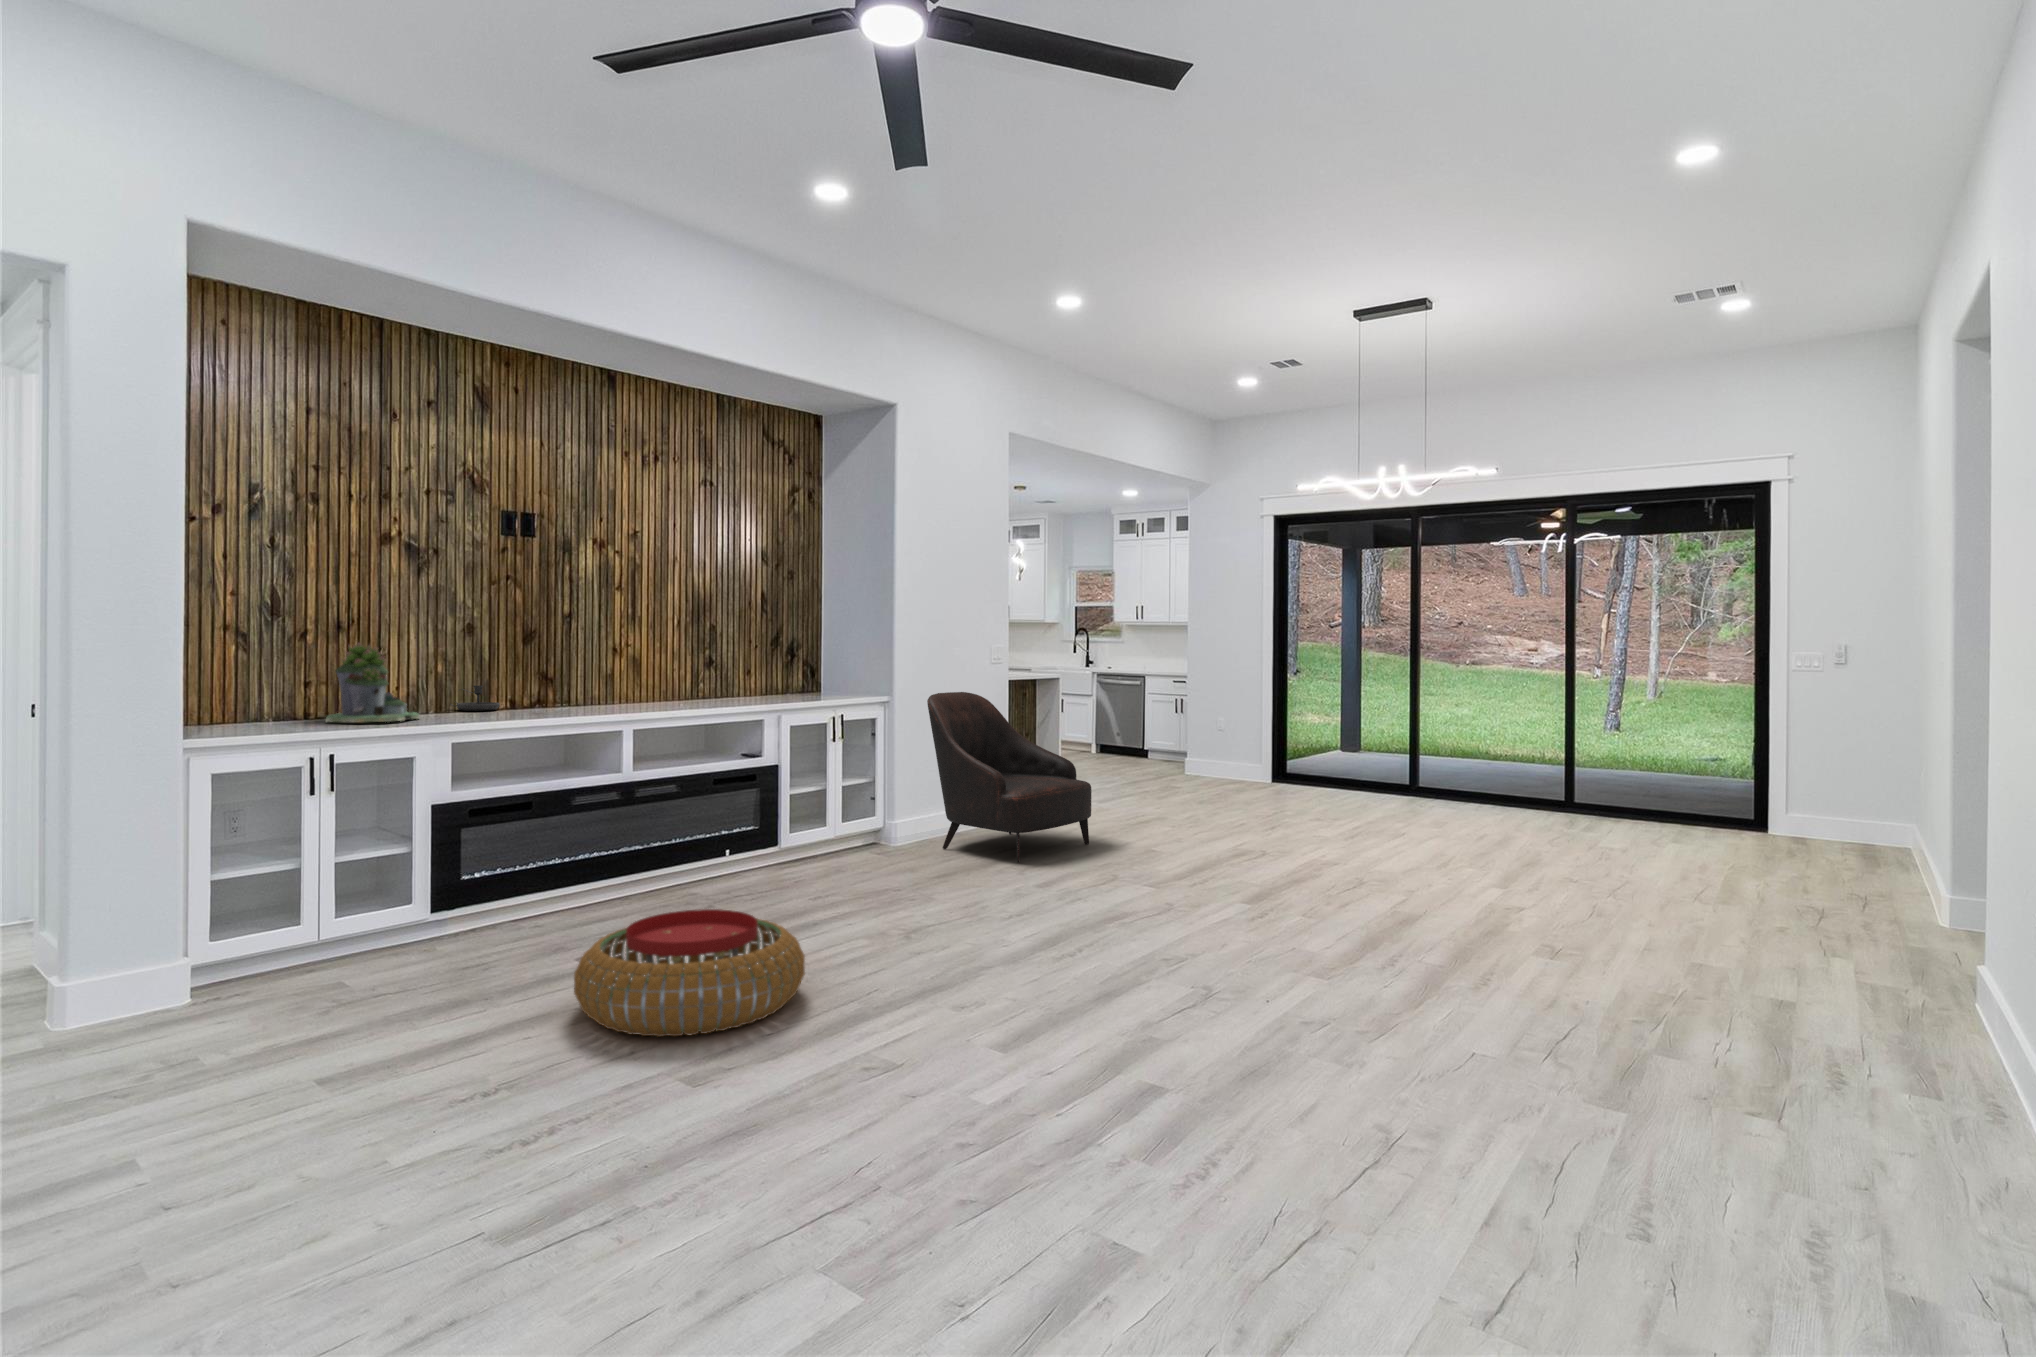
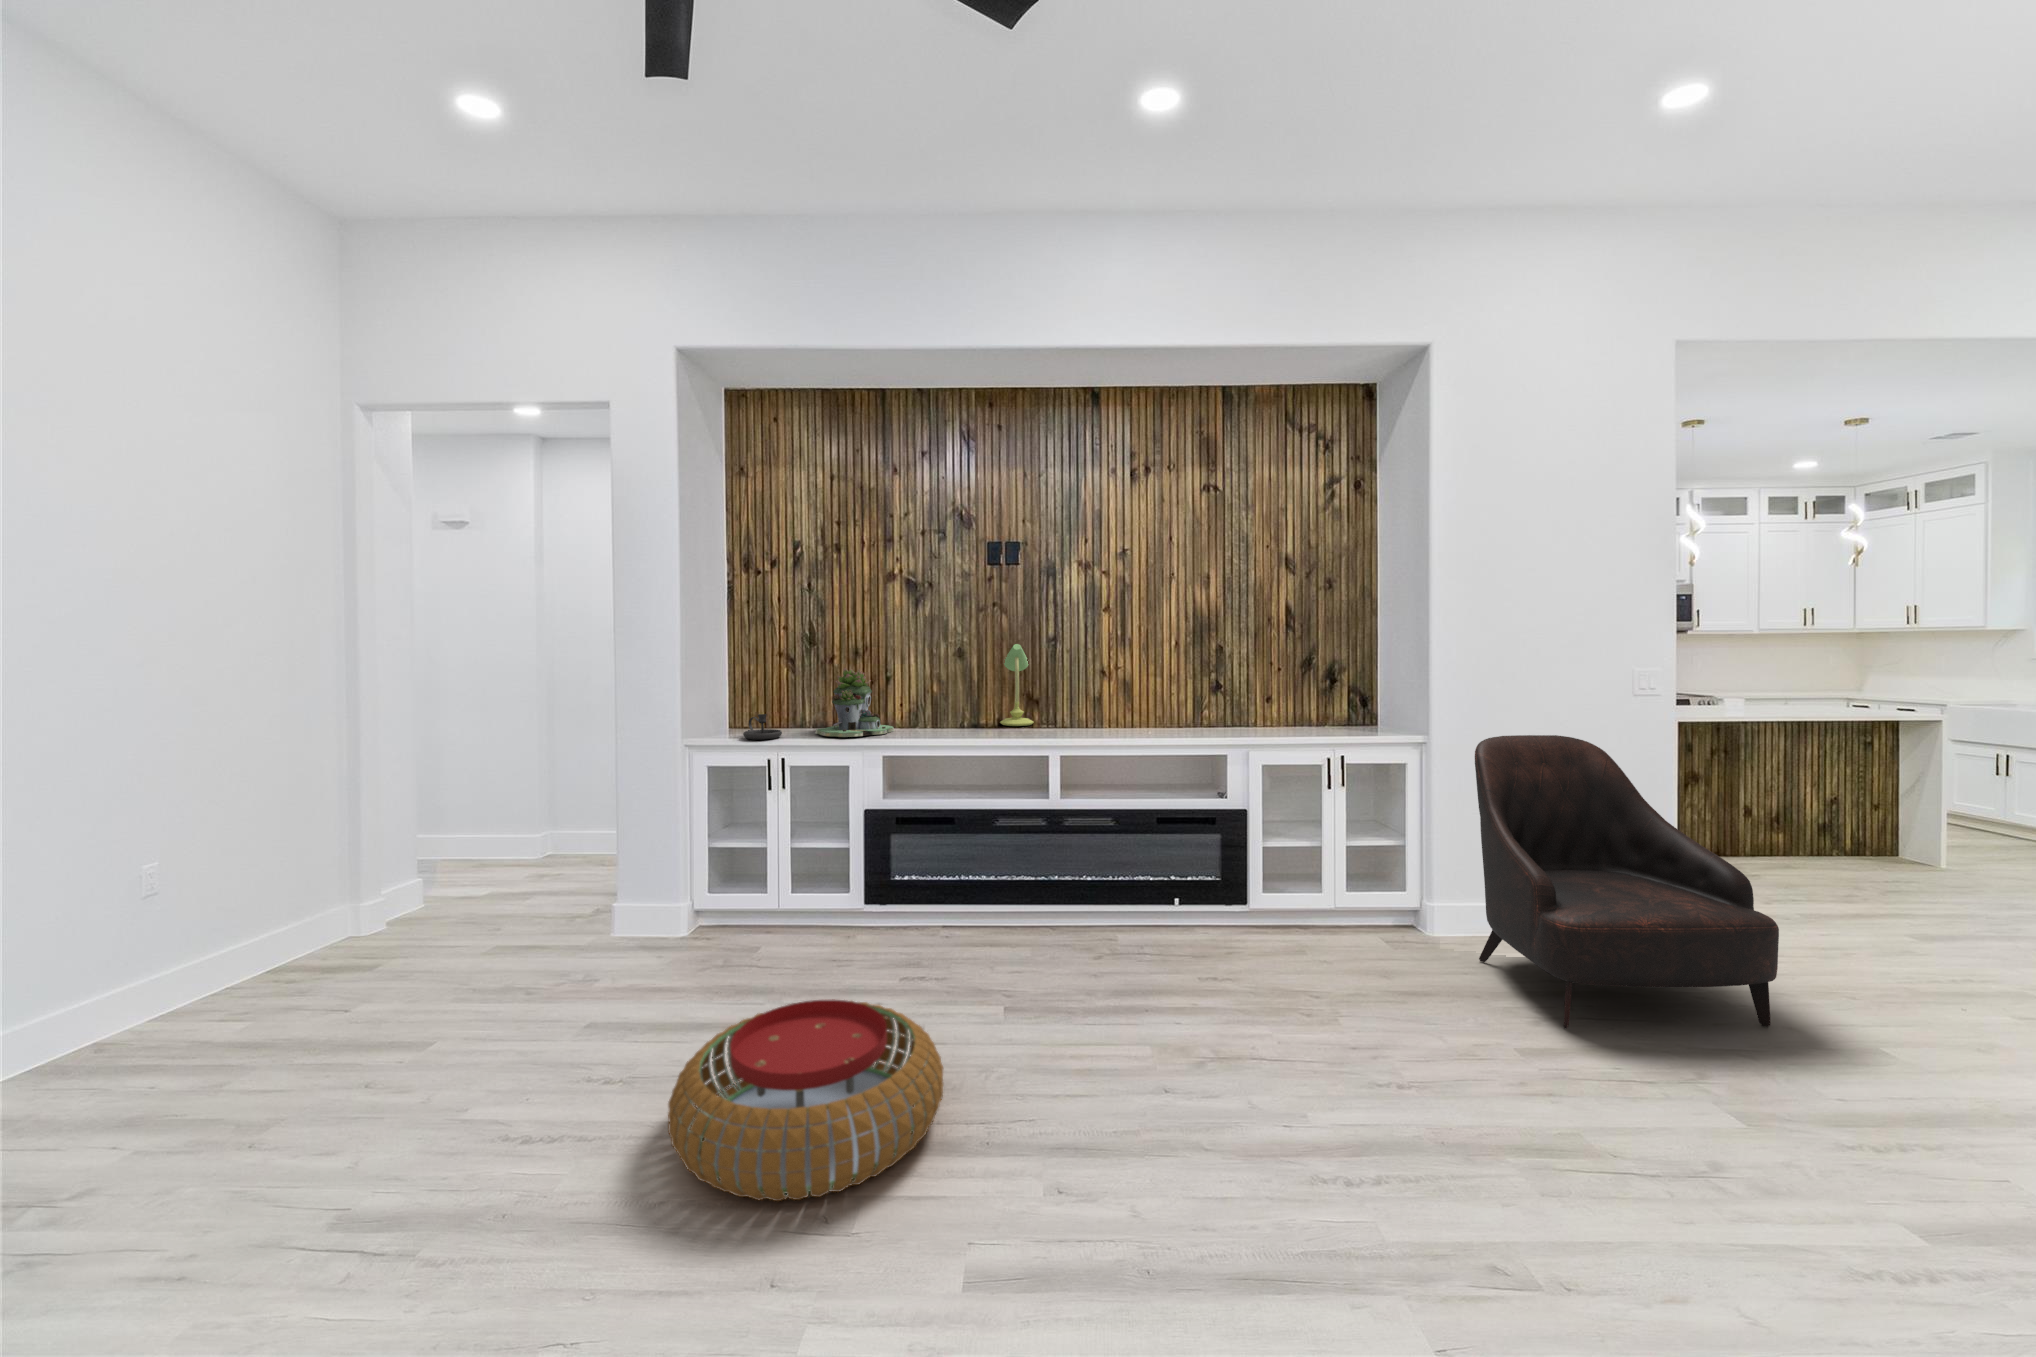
table lamp: none [516,621,555,707] -> present [1000,644,1034,726]
candlestick: present [450,685,500,711] -> present [743,714,782,740]

